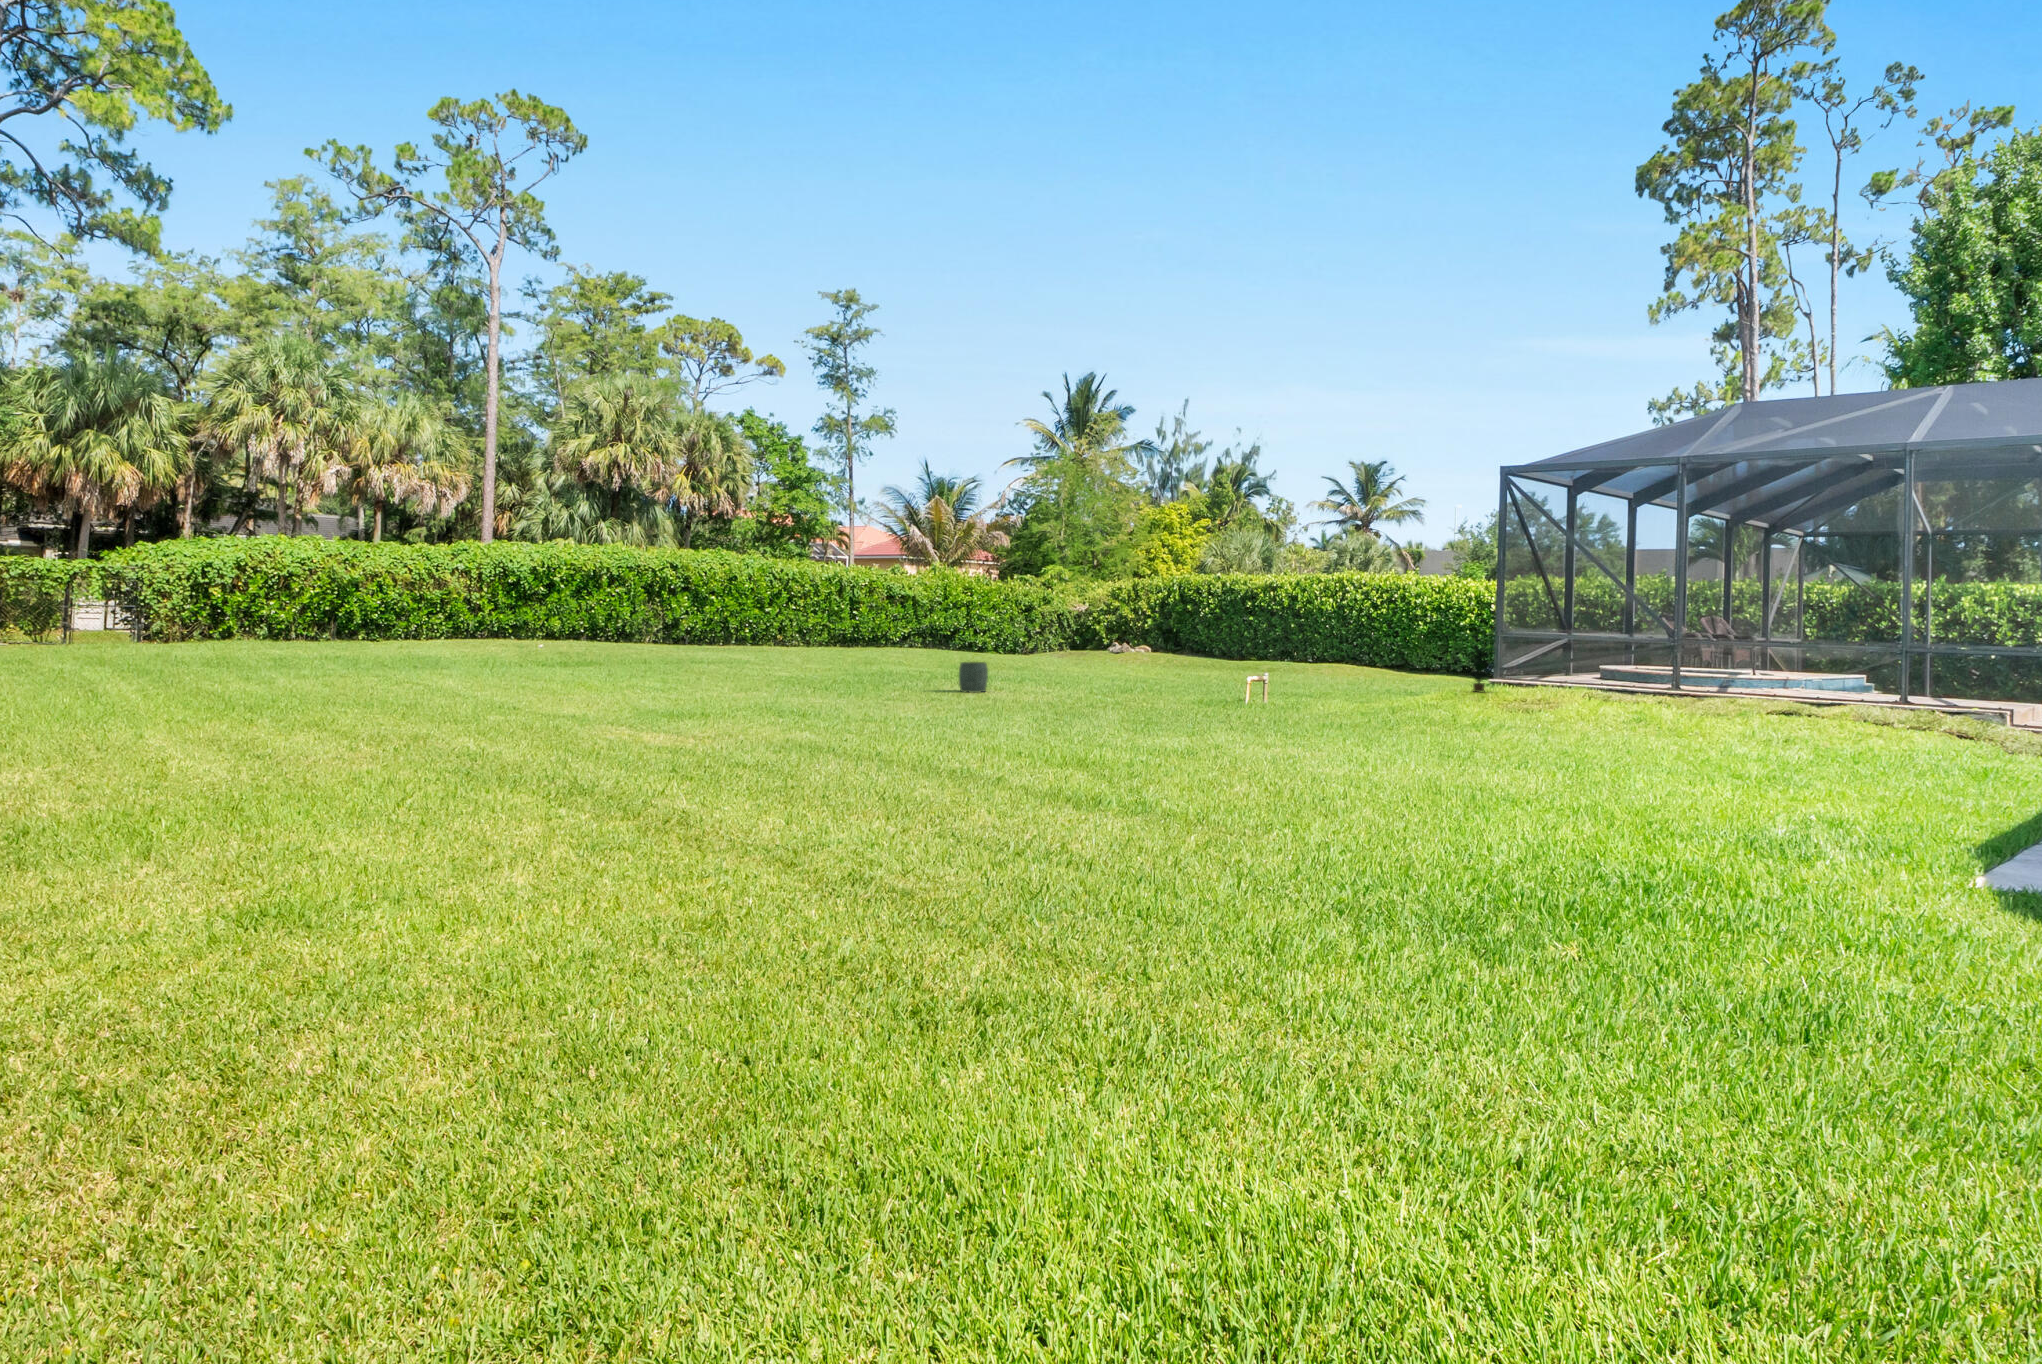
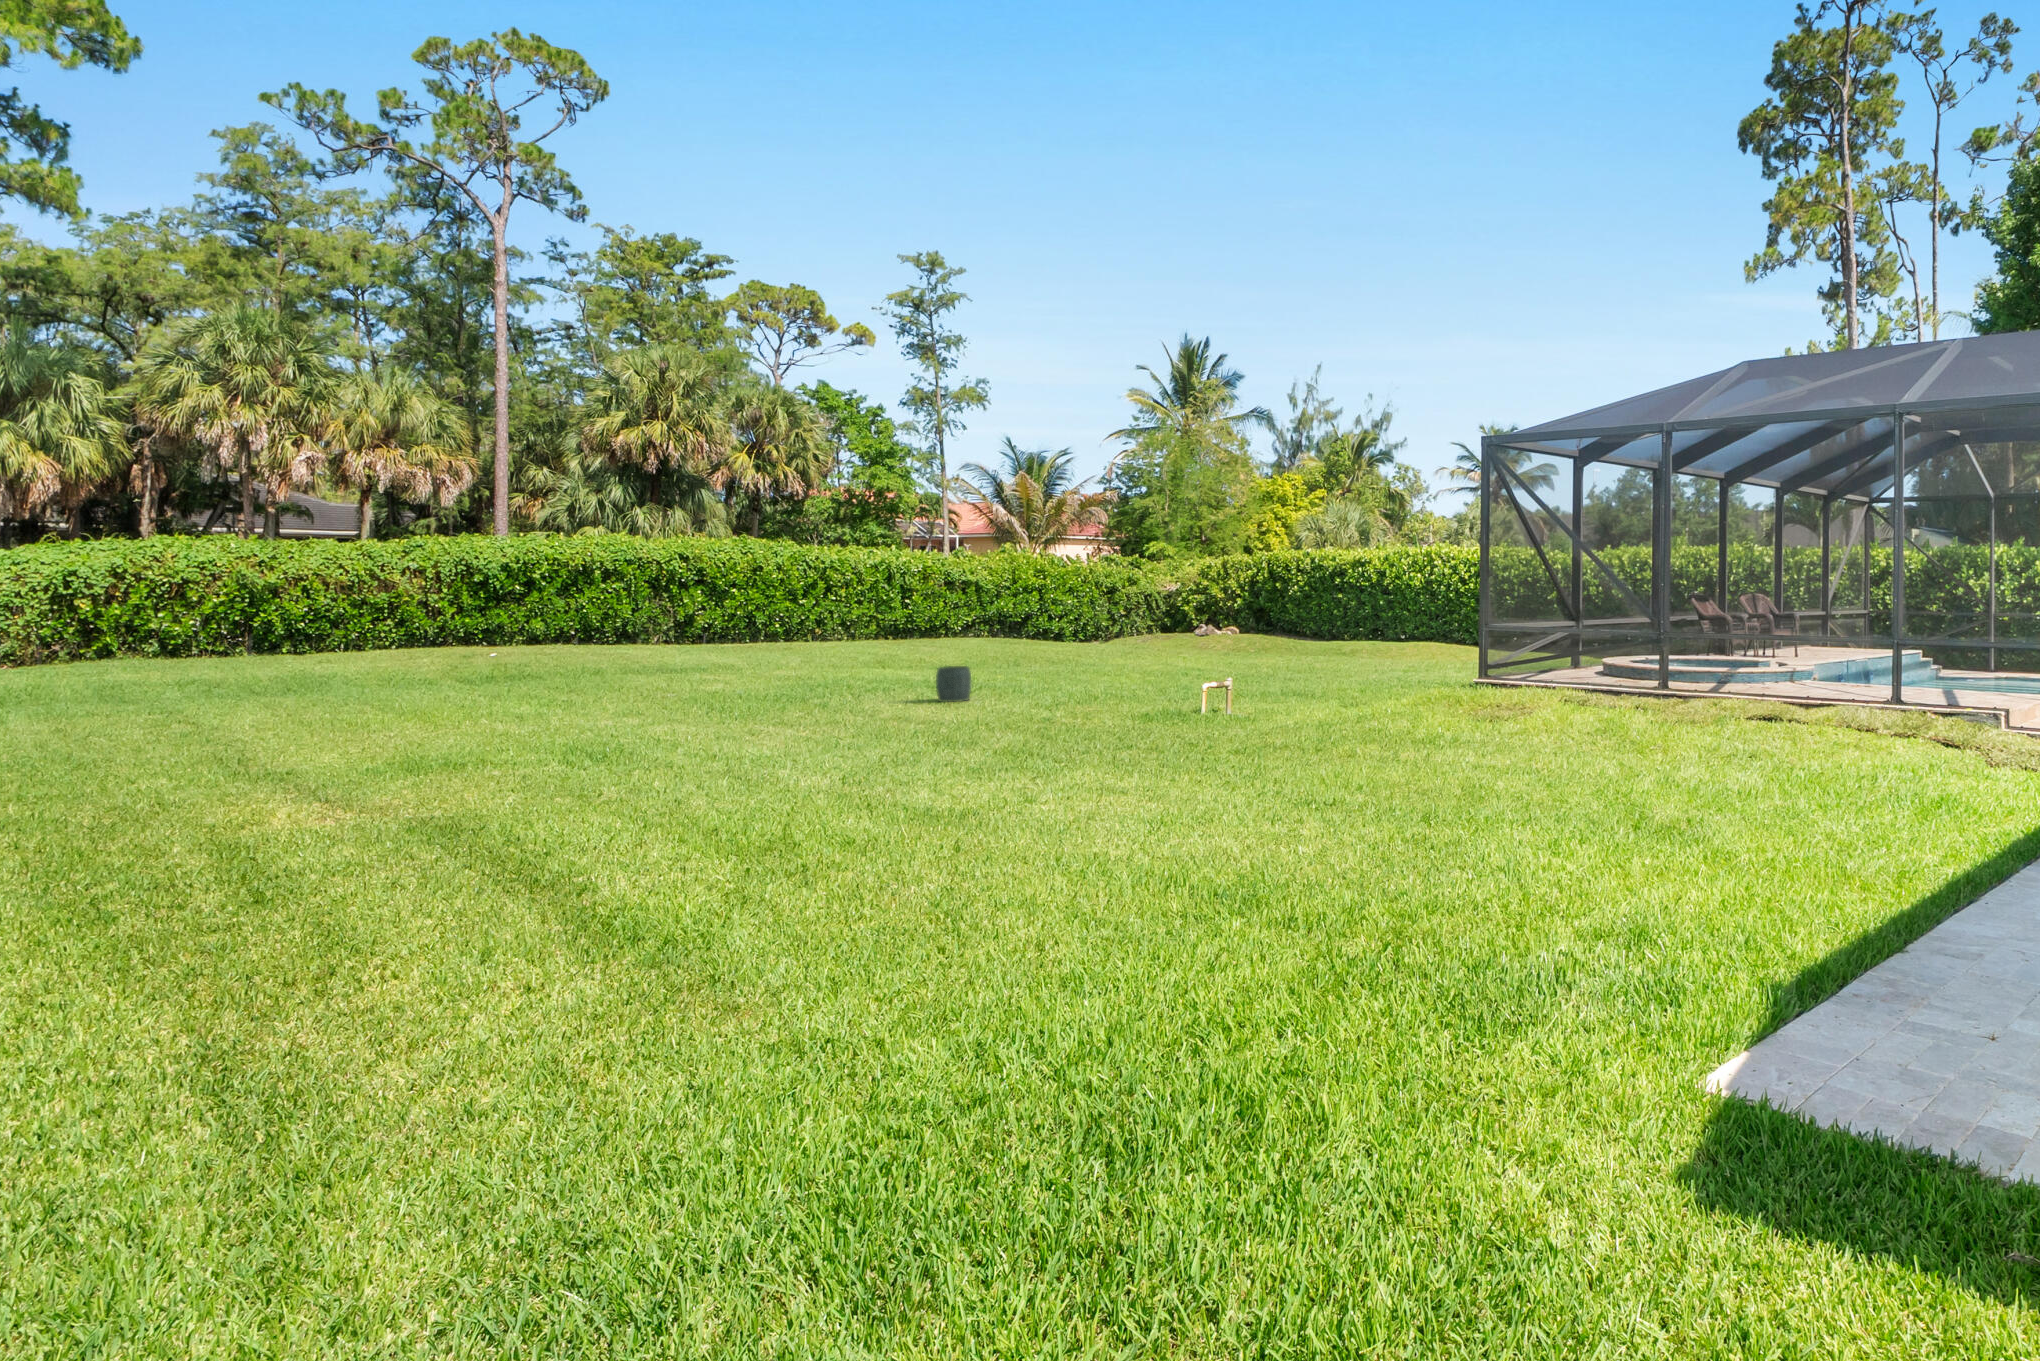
potted plant: present [1471,645,1493,693] -> none [1530,624,1561,676]

